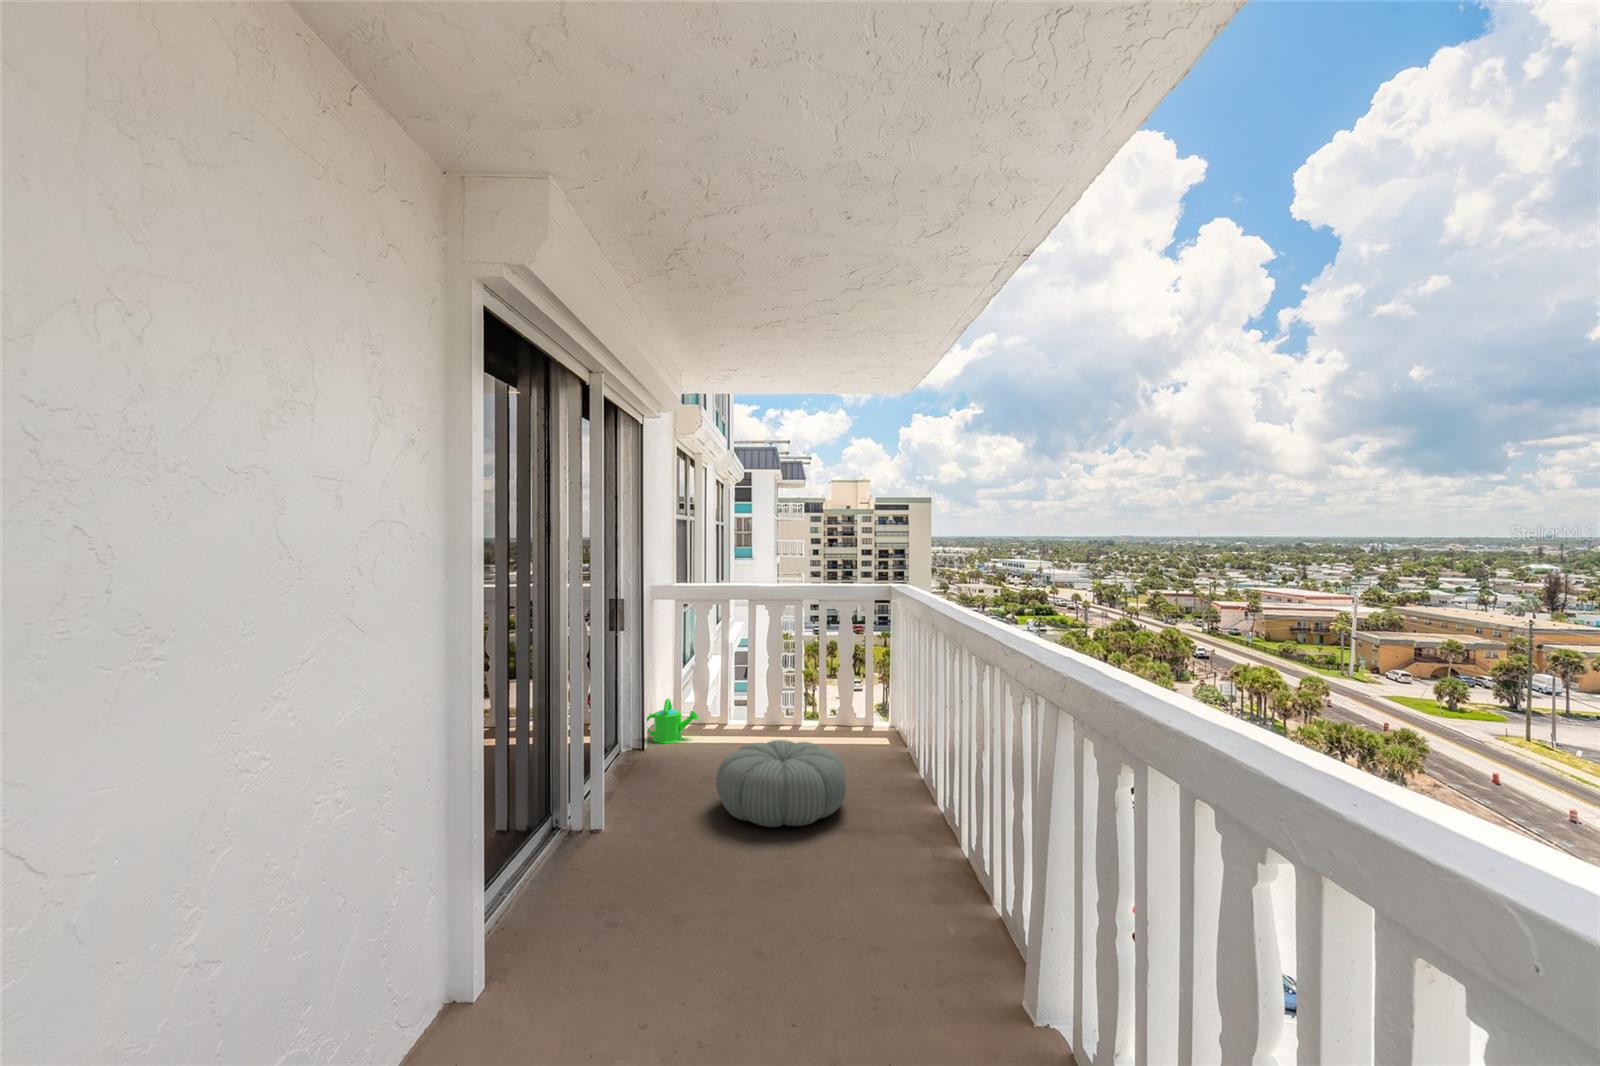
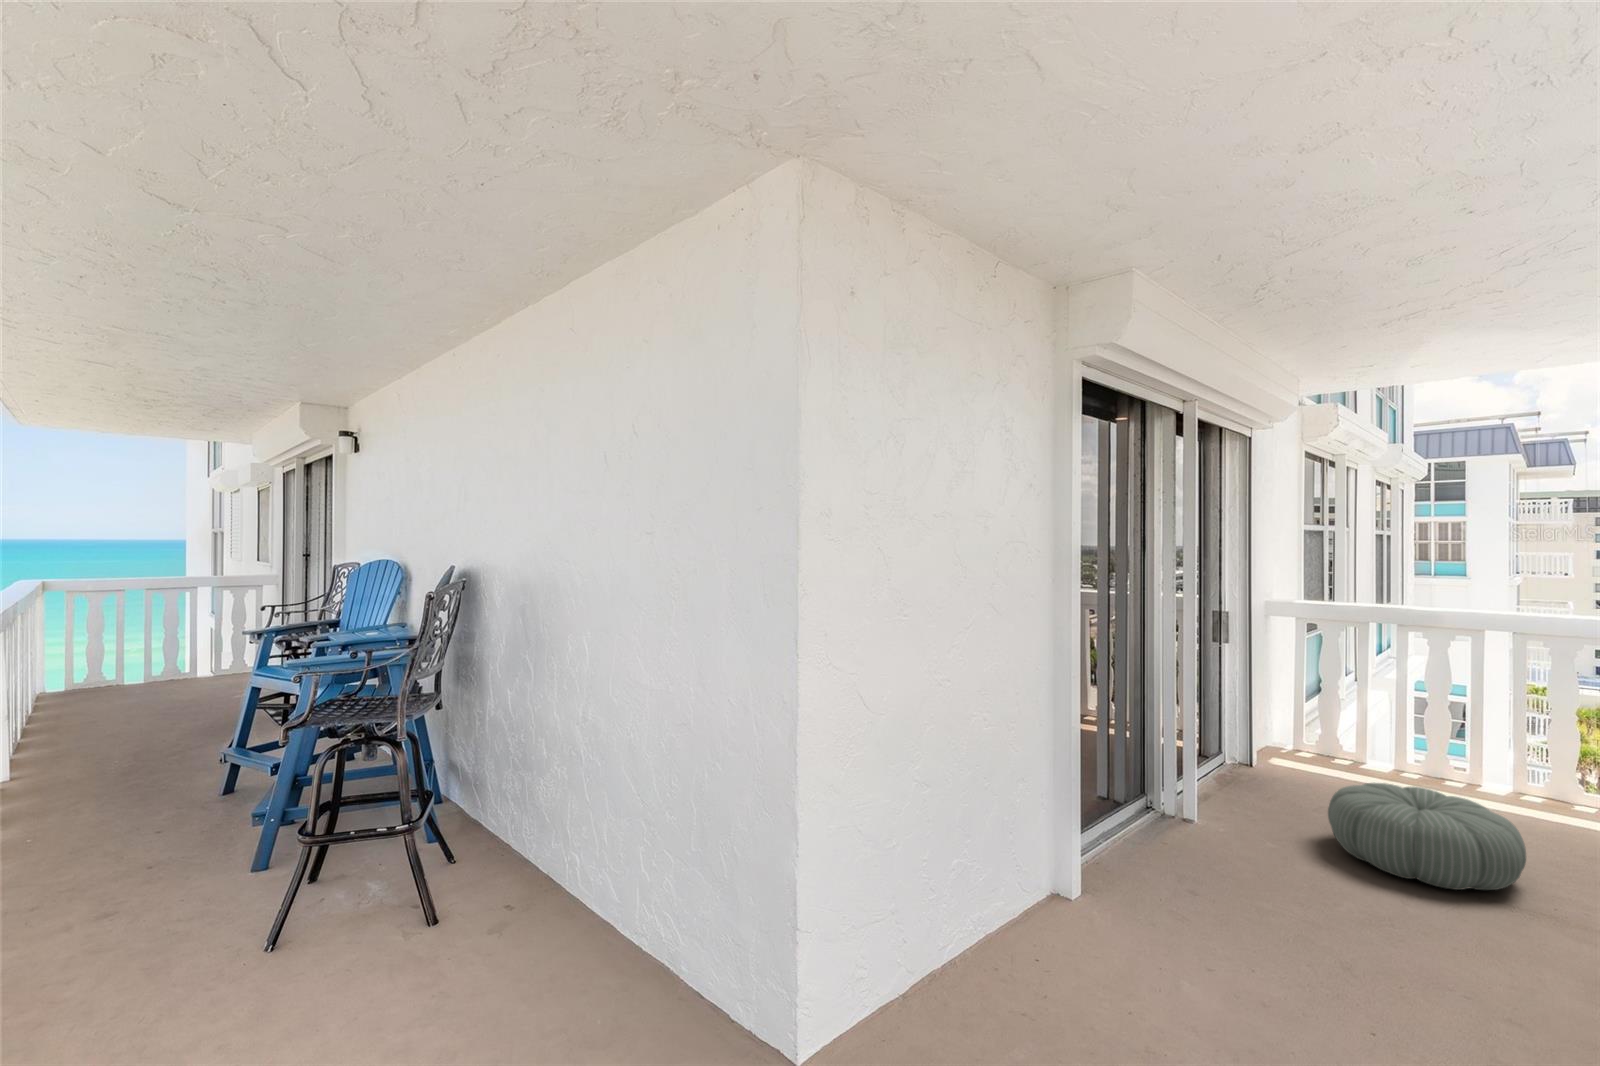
watering can: present [647,699,698,743] -> none [1255,720,1326,768]

